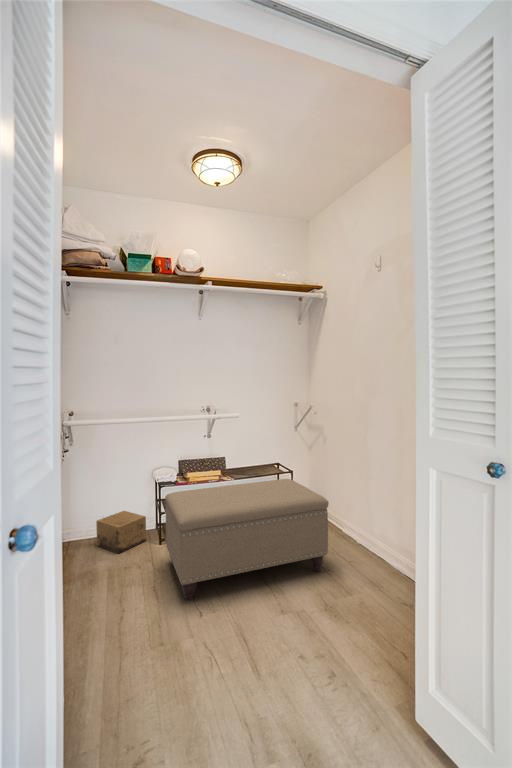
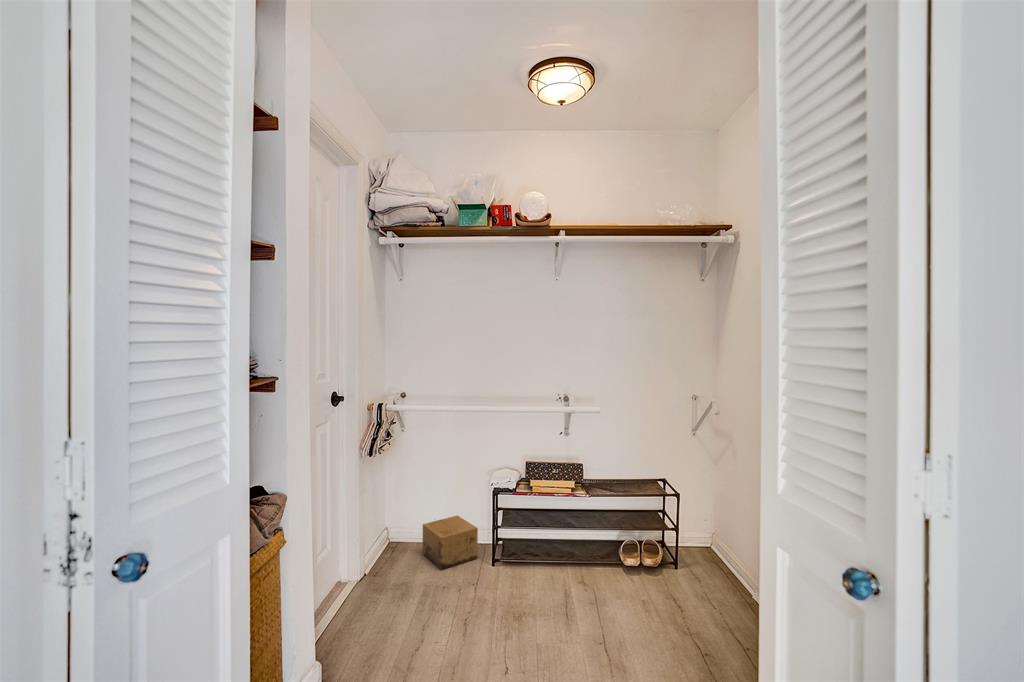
ottoman: present [165,479,329,600] -> none [483,507,709,659]

